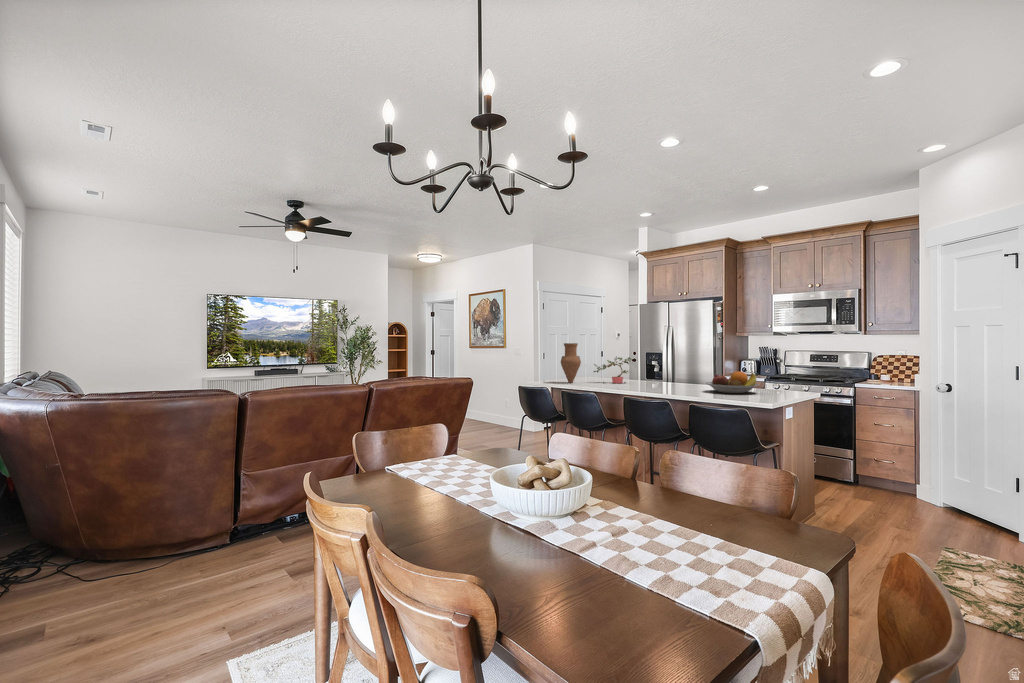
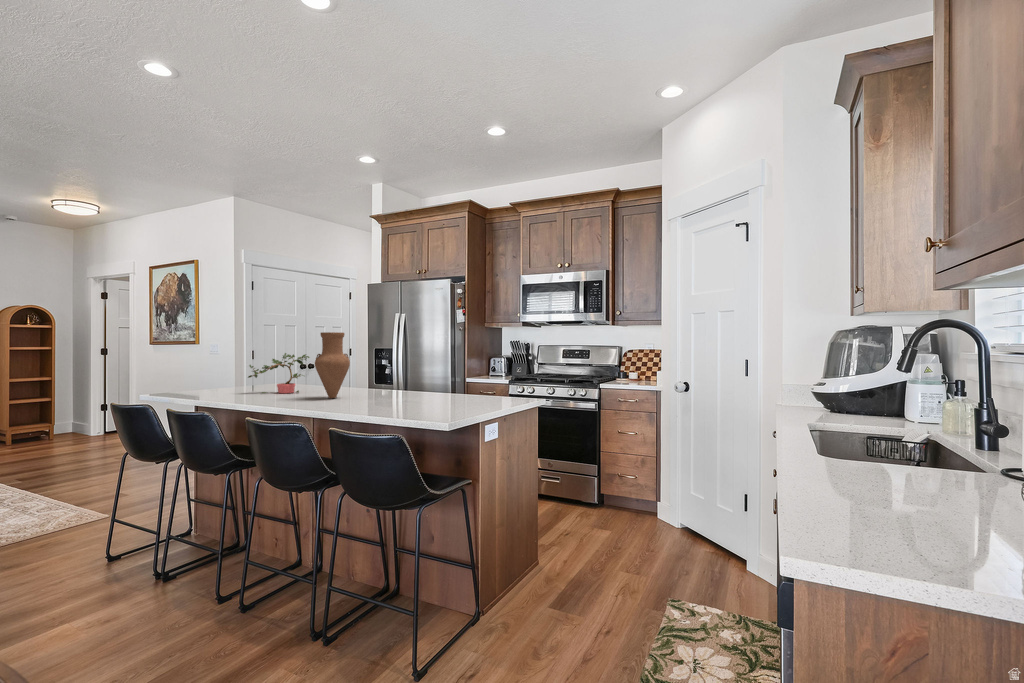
vase: present [561,343,581,383] -> present [315,332,350,398]
fruit bowl: present [706,371,759,393] -> none [382,373,454,405]

